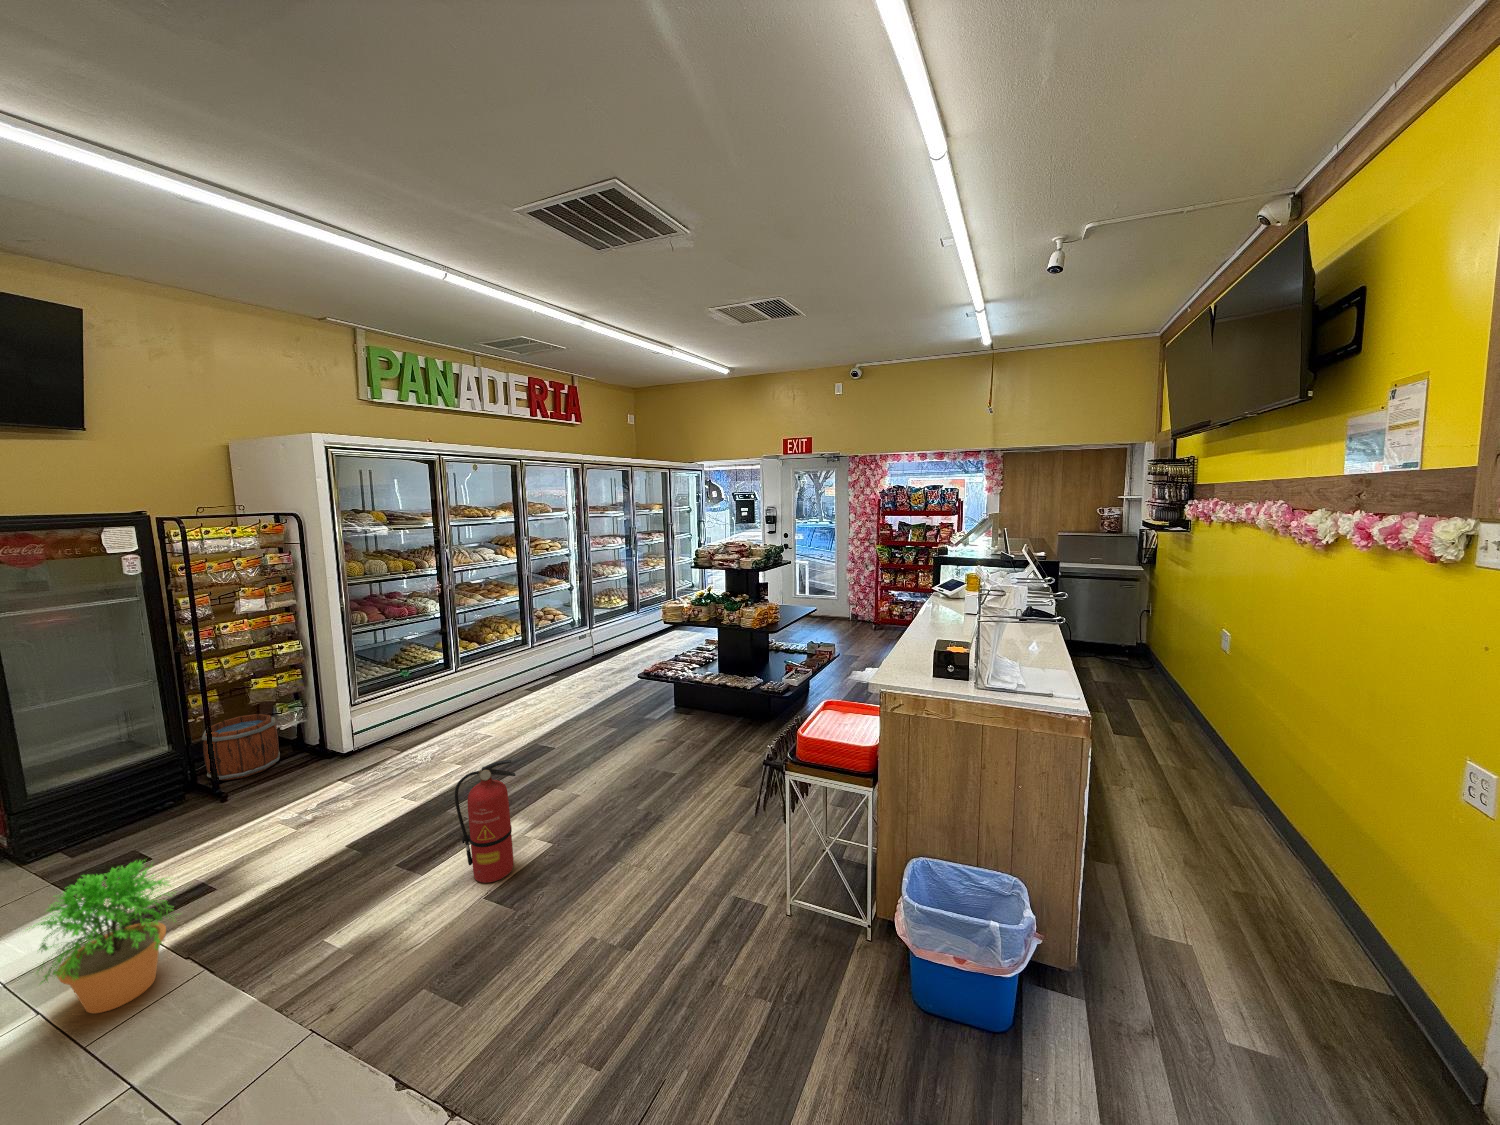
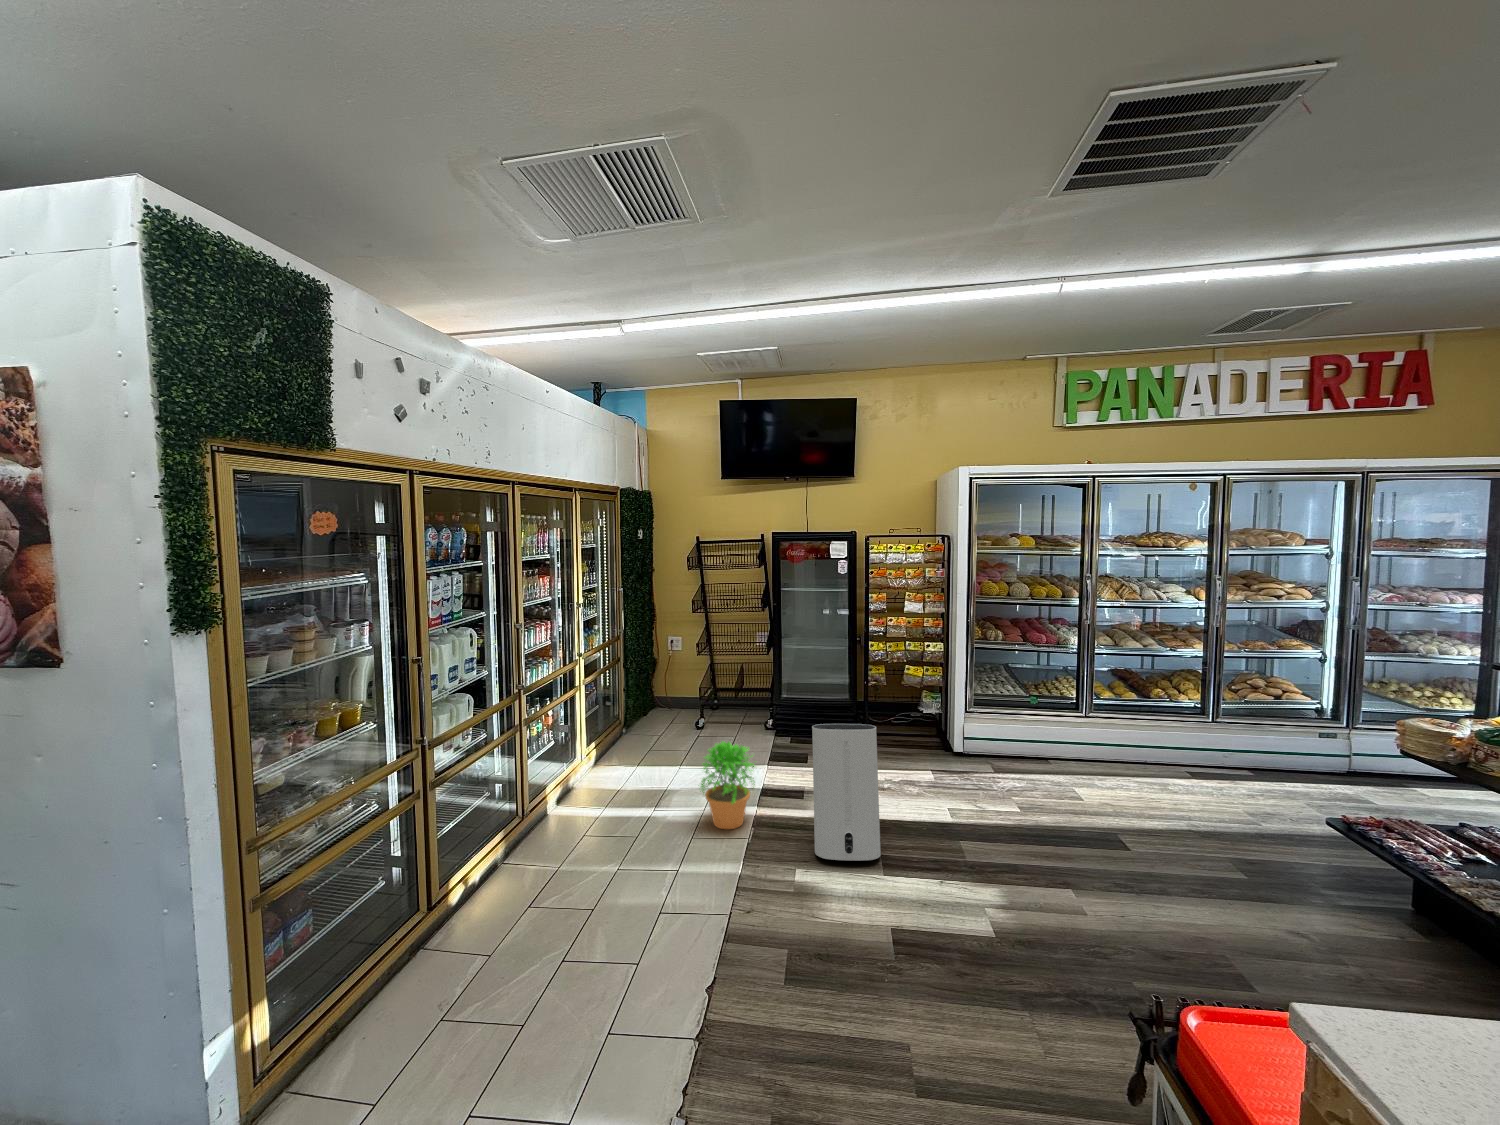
bucket: present [202,714,280,781] -> none [876,695,923,743]
air purifier: none [288,739,403,915] -> present [812,724,881,861]
fire extinguisher: present [455,760,516,883] -> none [899,792,951,925]

